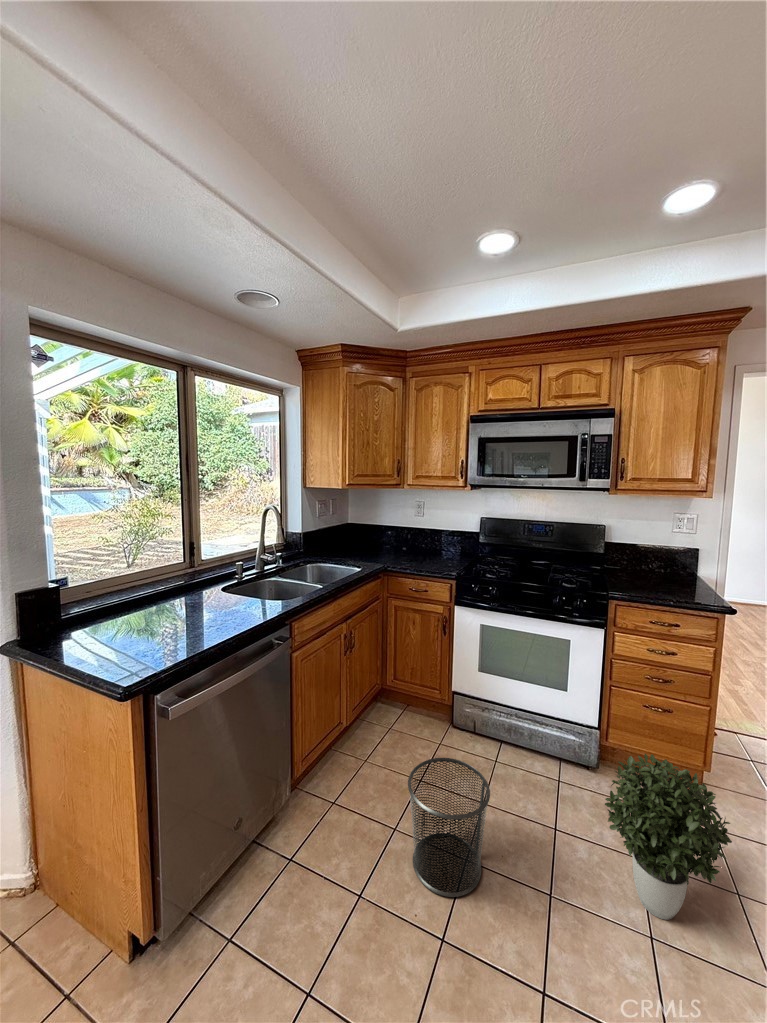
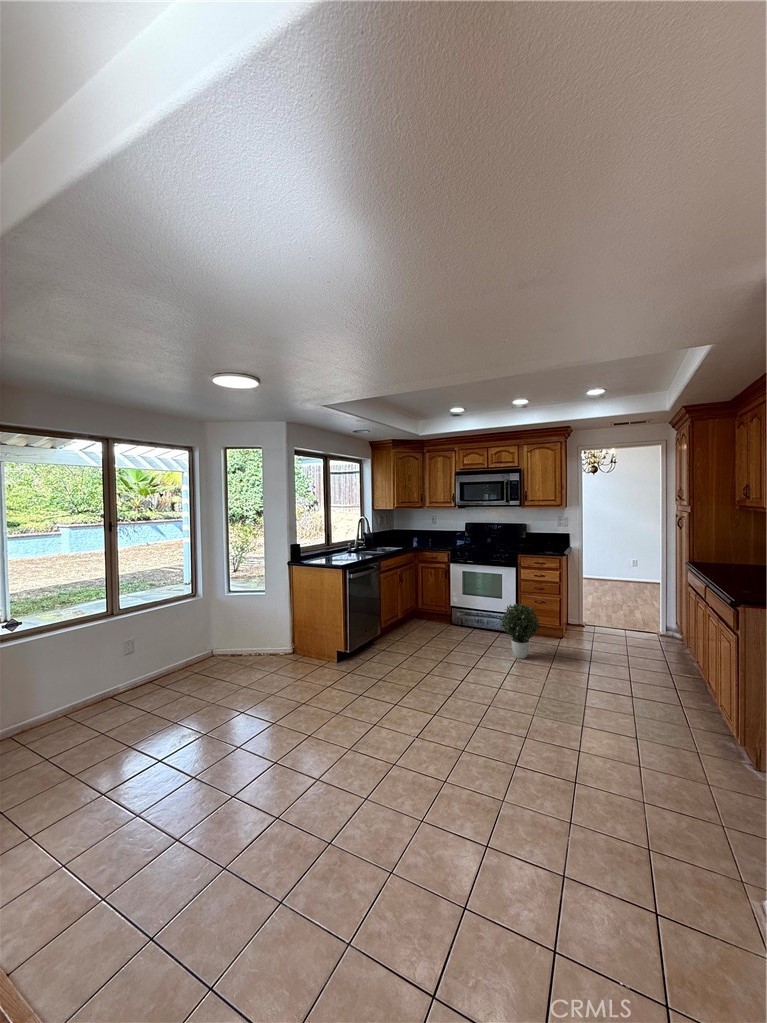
waste bin: present [408,758,490,897] -> none [427,614,459,656]

